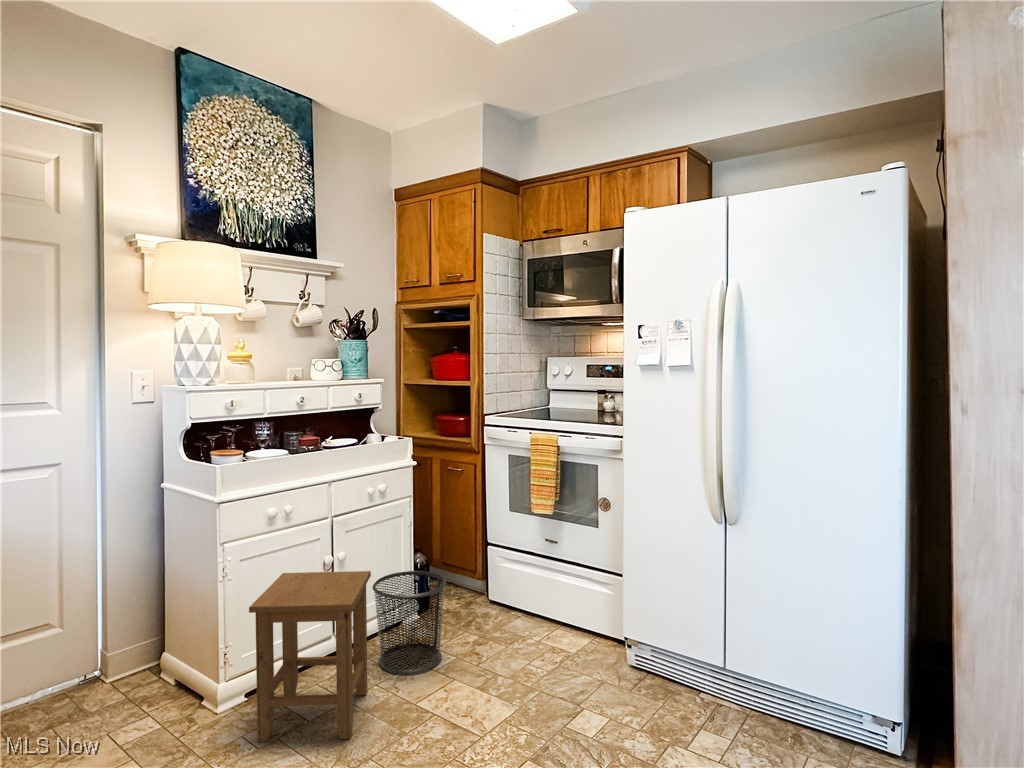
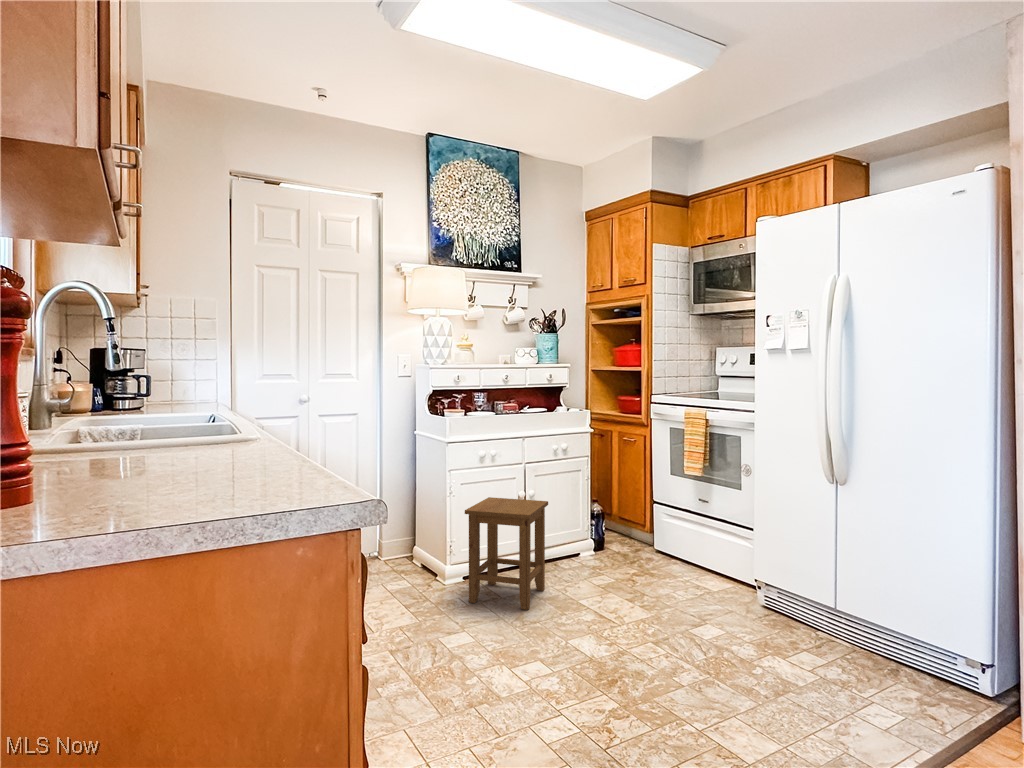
waste bin: present [373,571,446,674] -> none [552,512,608,585]

